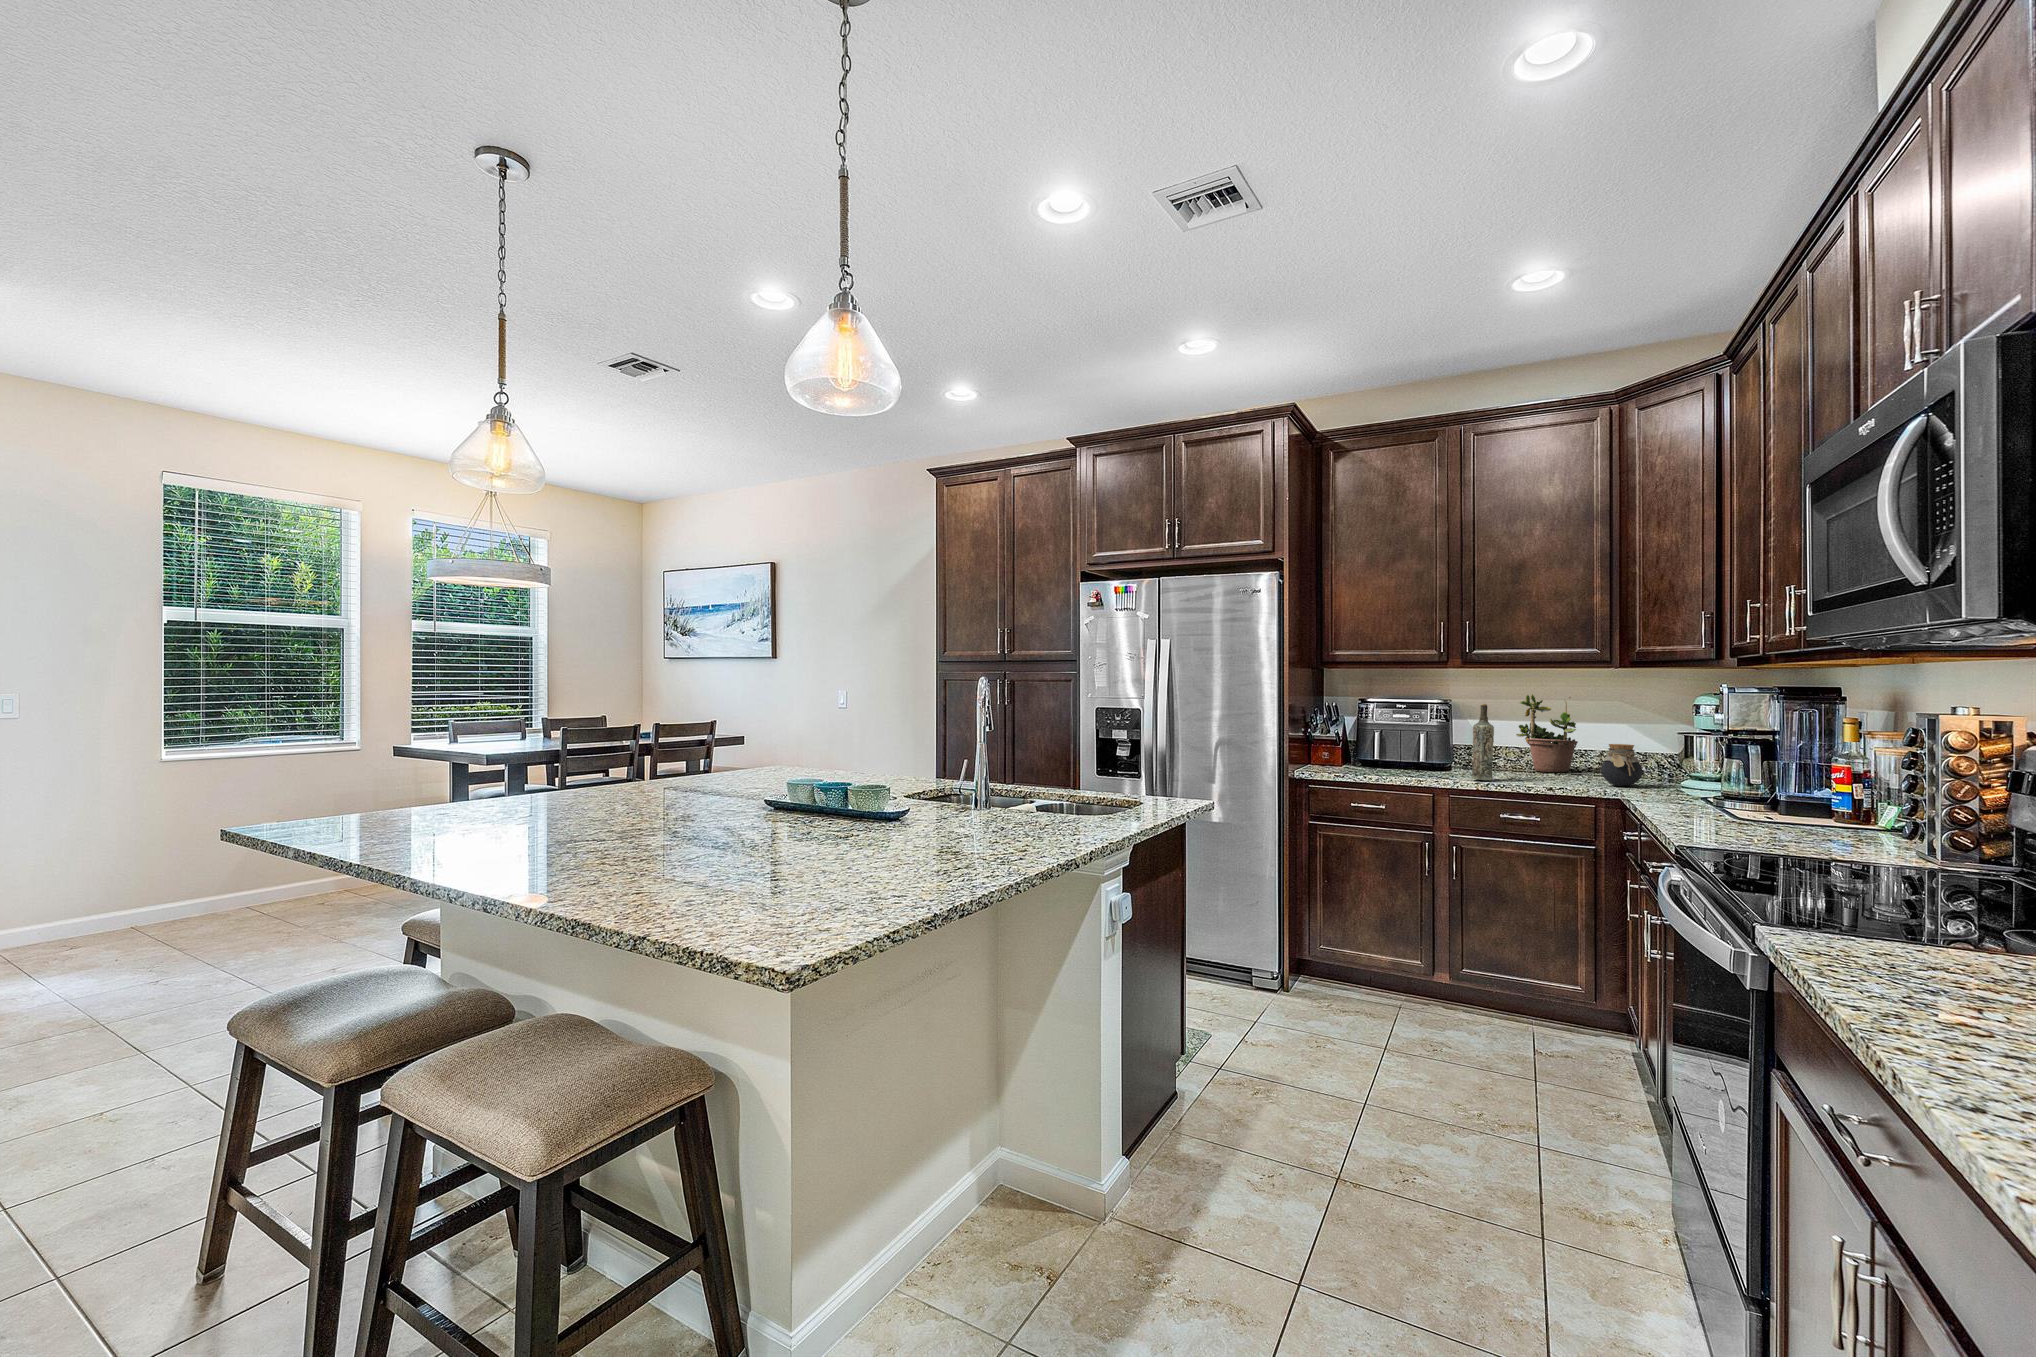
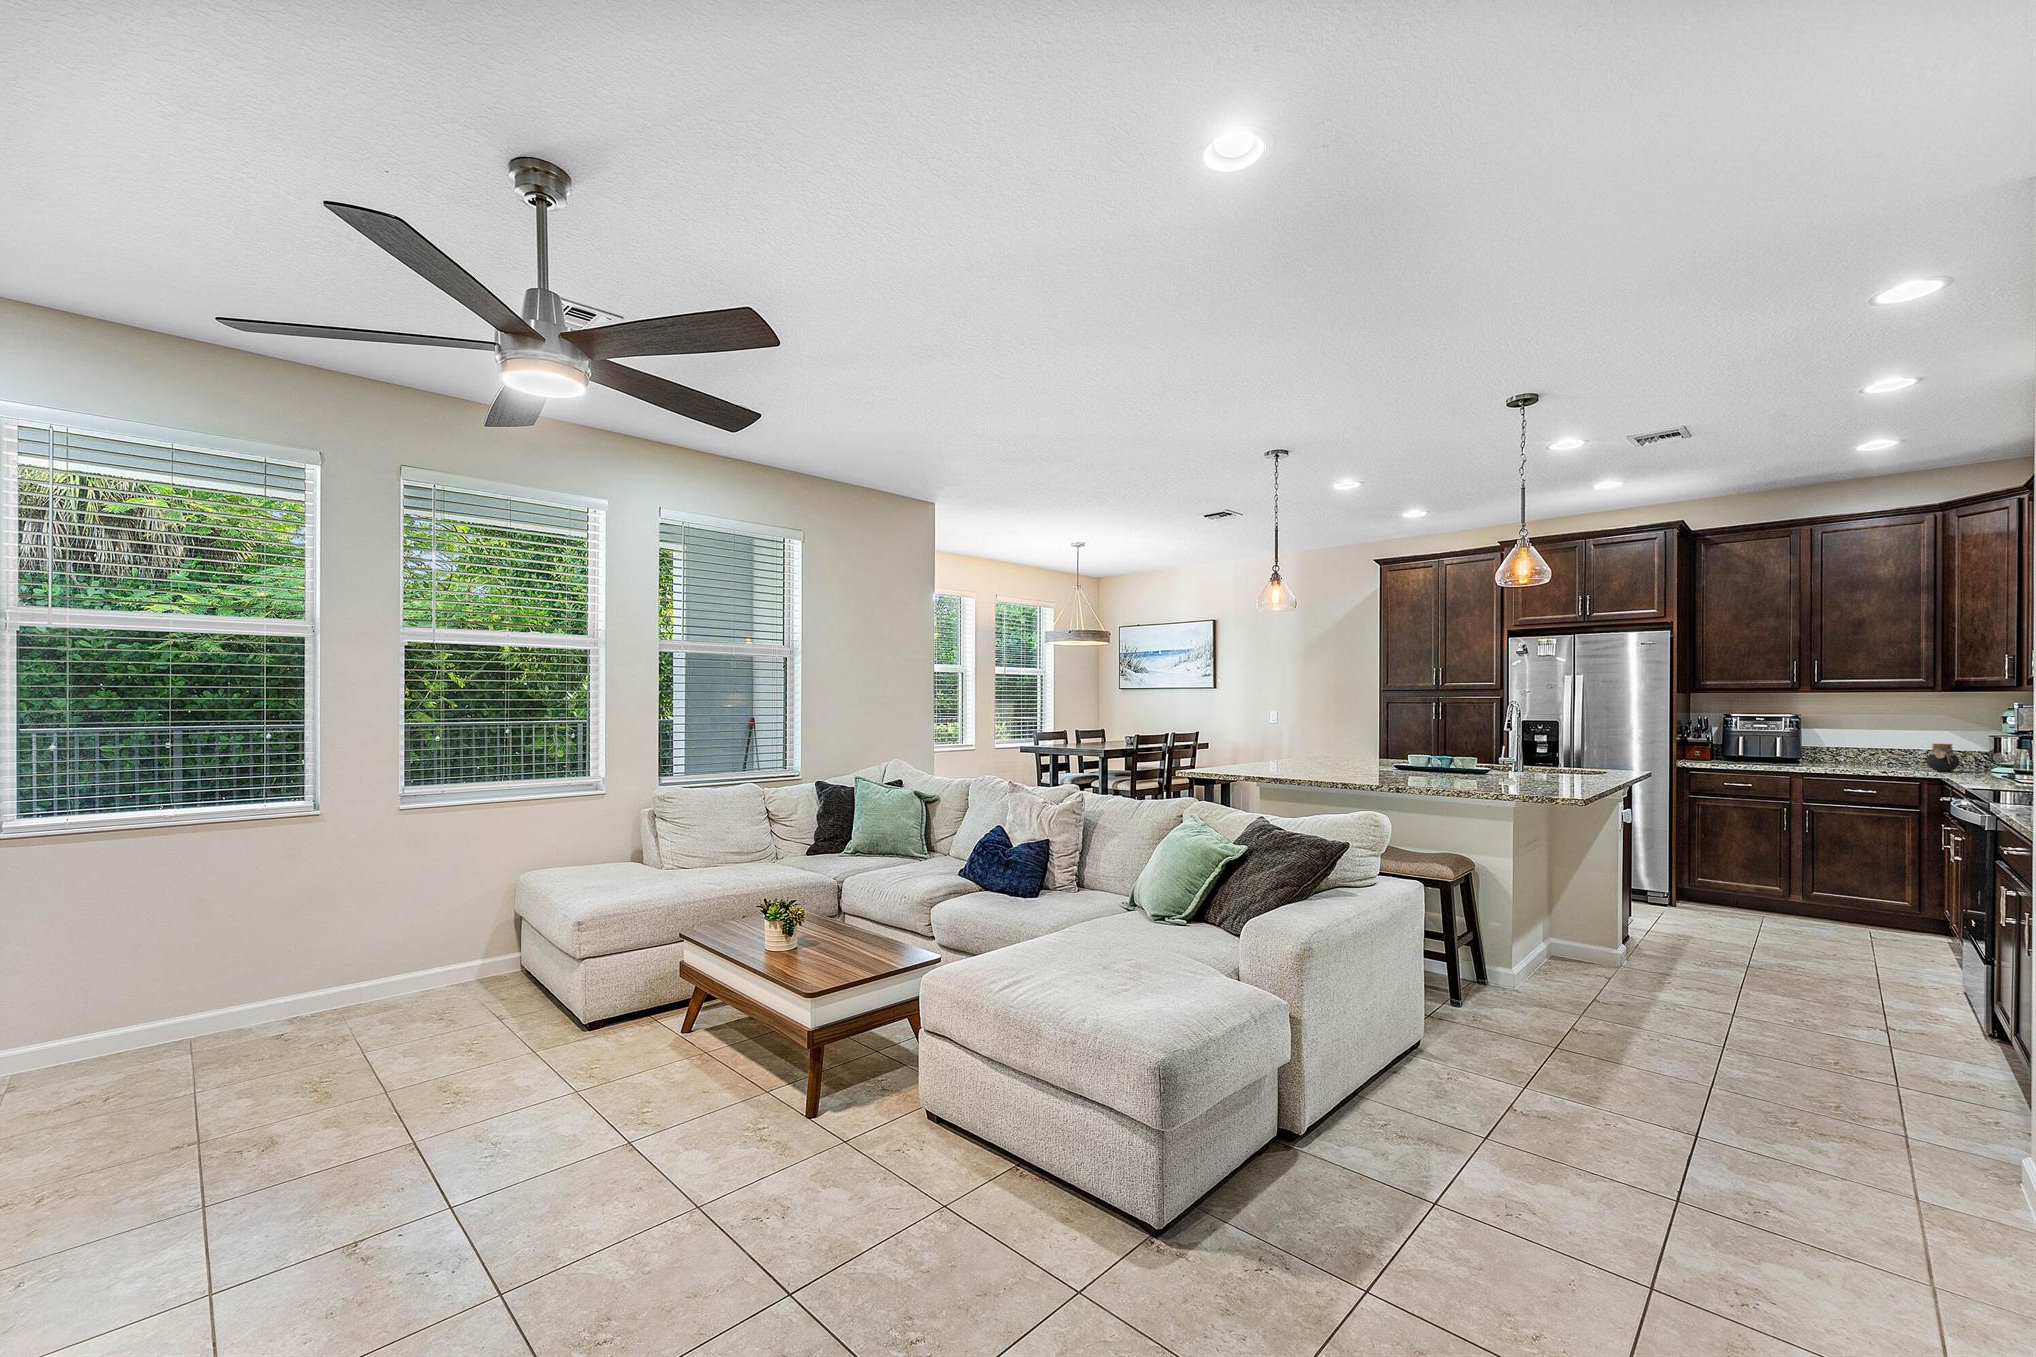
potted plant: present [1516,694,1578,772] -> none [1856,707,1909,766]
bottle: present [1472,704,1494,781] -> none [1823,717,1840,768]

